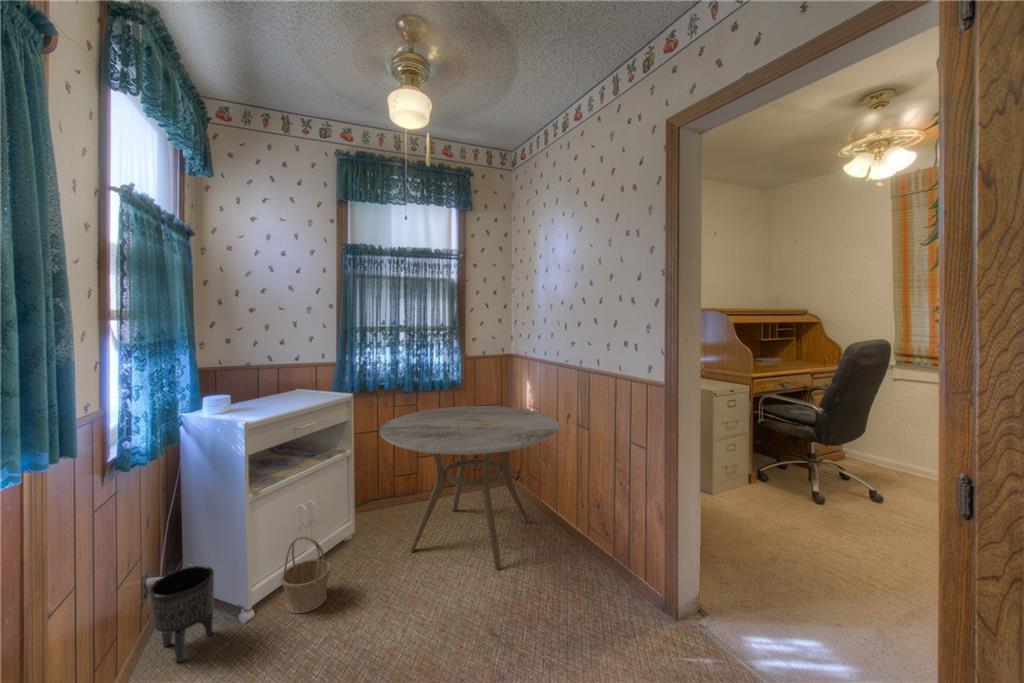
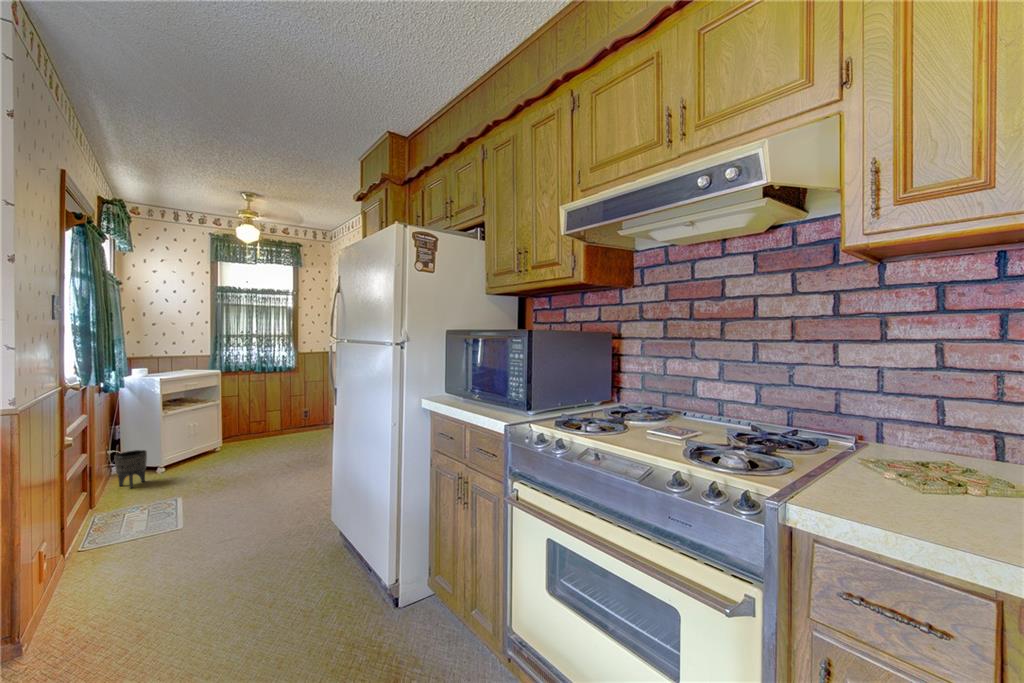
dining table: present [380,406,559,569] -> none [238,381,344,455]
basket: present [281,535,331,613] -> none [181,438,209,474]

